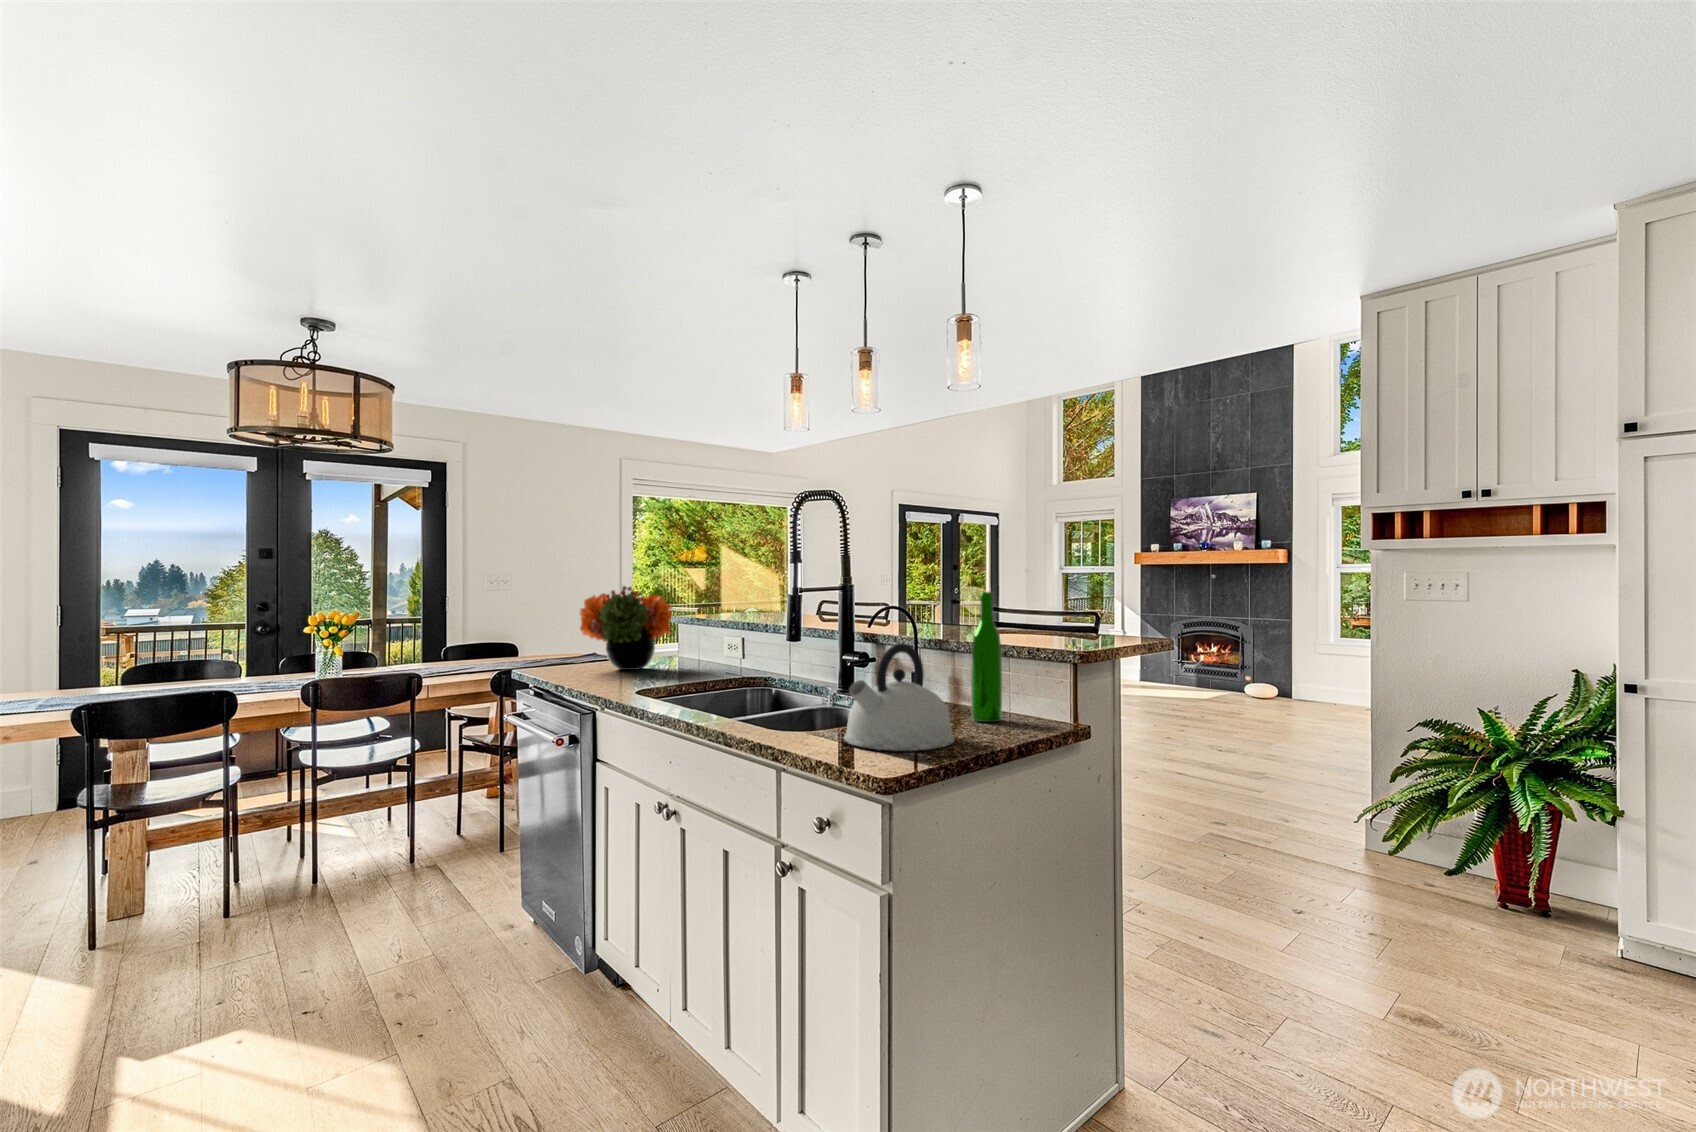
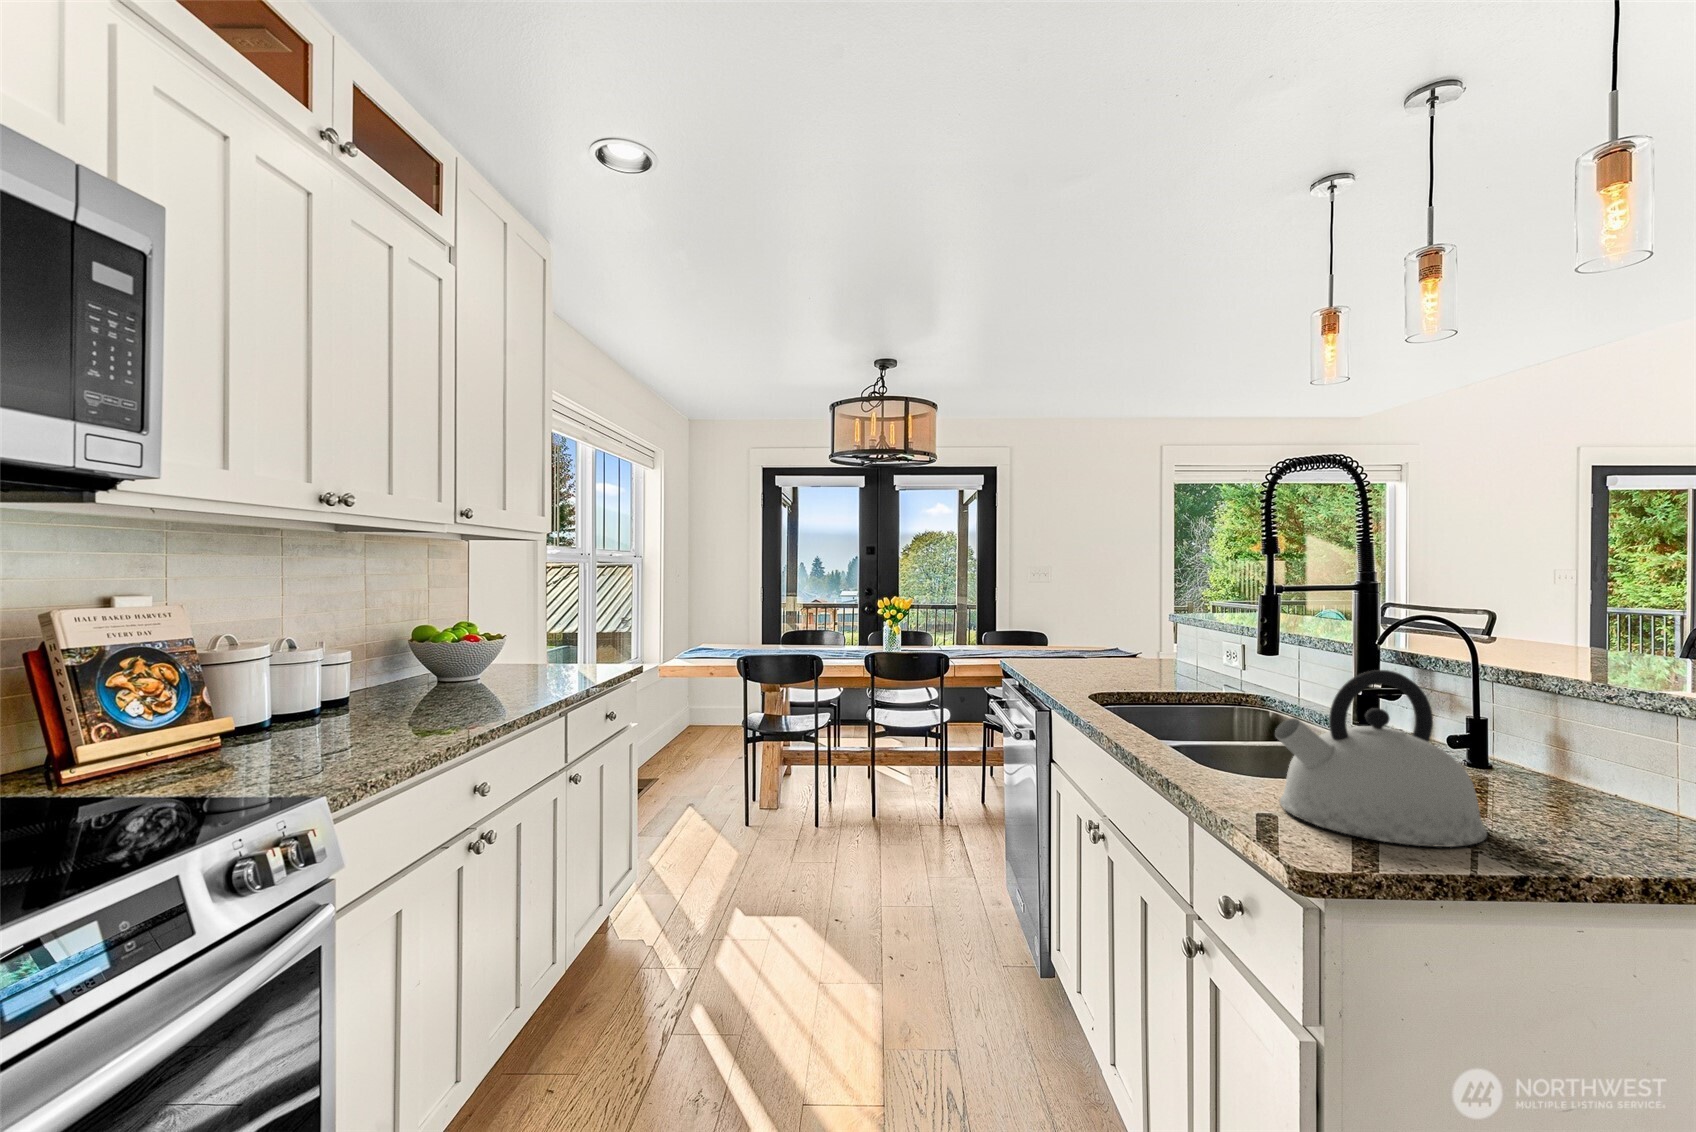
flower arrangement: present [580,586,672,670] -> none [1076,579,1182,669]
wine bottle: present [971,592,1002,722] -> none [1565,595,1639,821]

